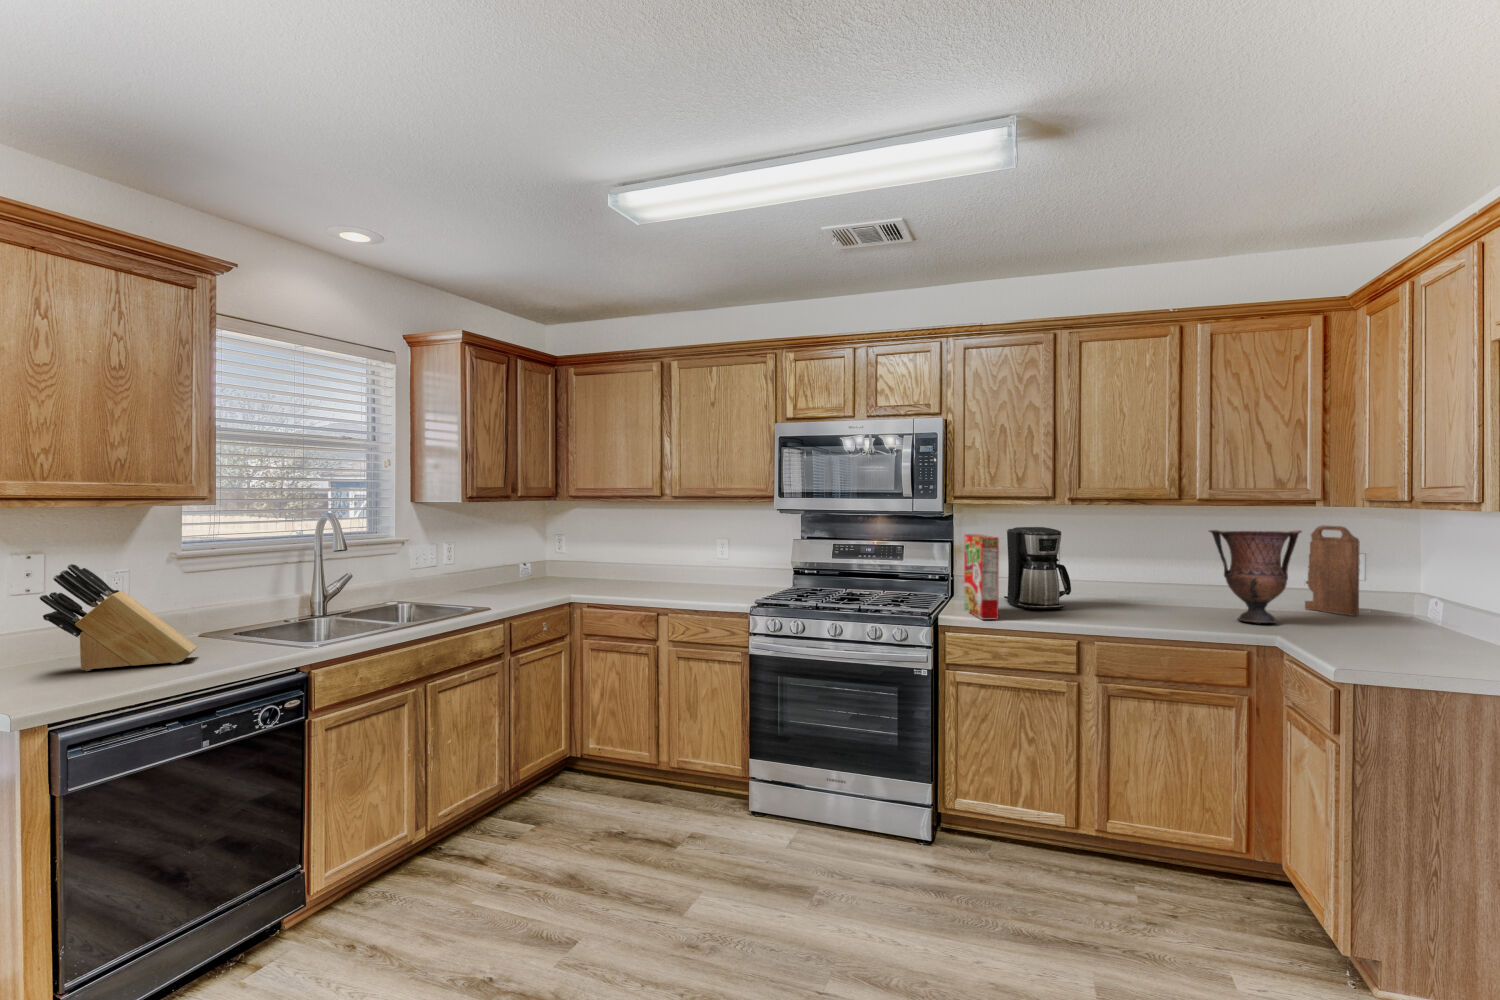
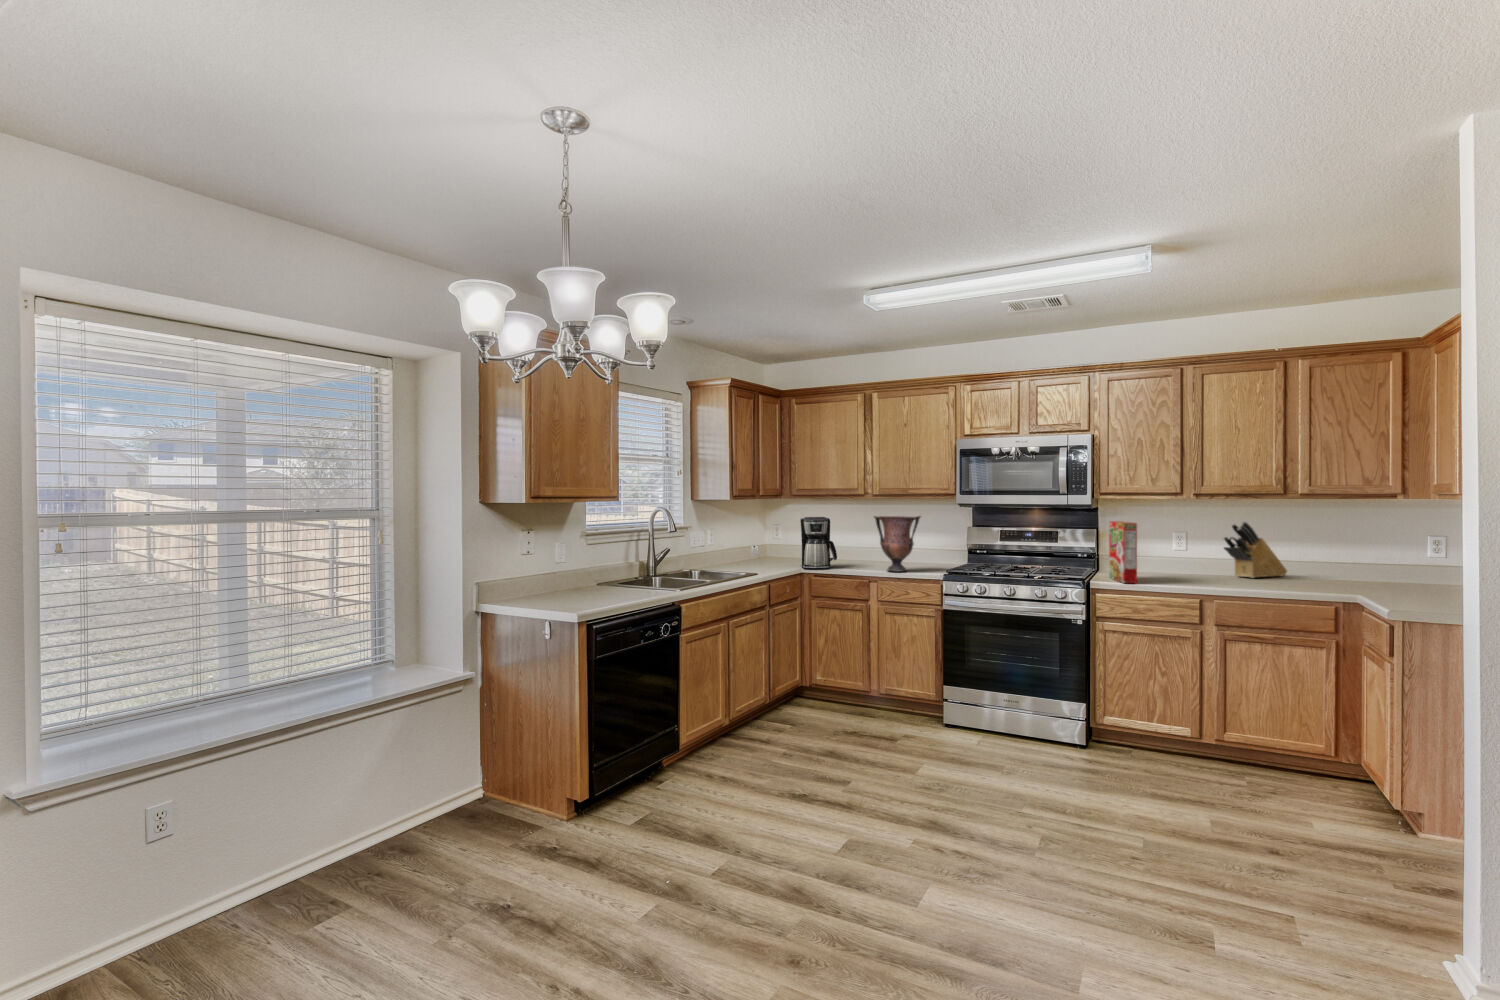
cutting board: present [1305,525,1359,616] -> none [1395,514,1438,584]
coffee maker: present [1004,527,1071,609] -> present [800,517,837,569]
vase: present [1209,530,1301,623] -> present [874,516,921,571]
knife block: present [40,564,197,671] -> present [1224,522,1287,578]

